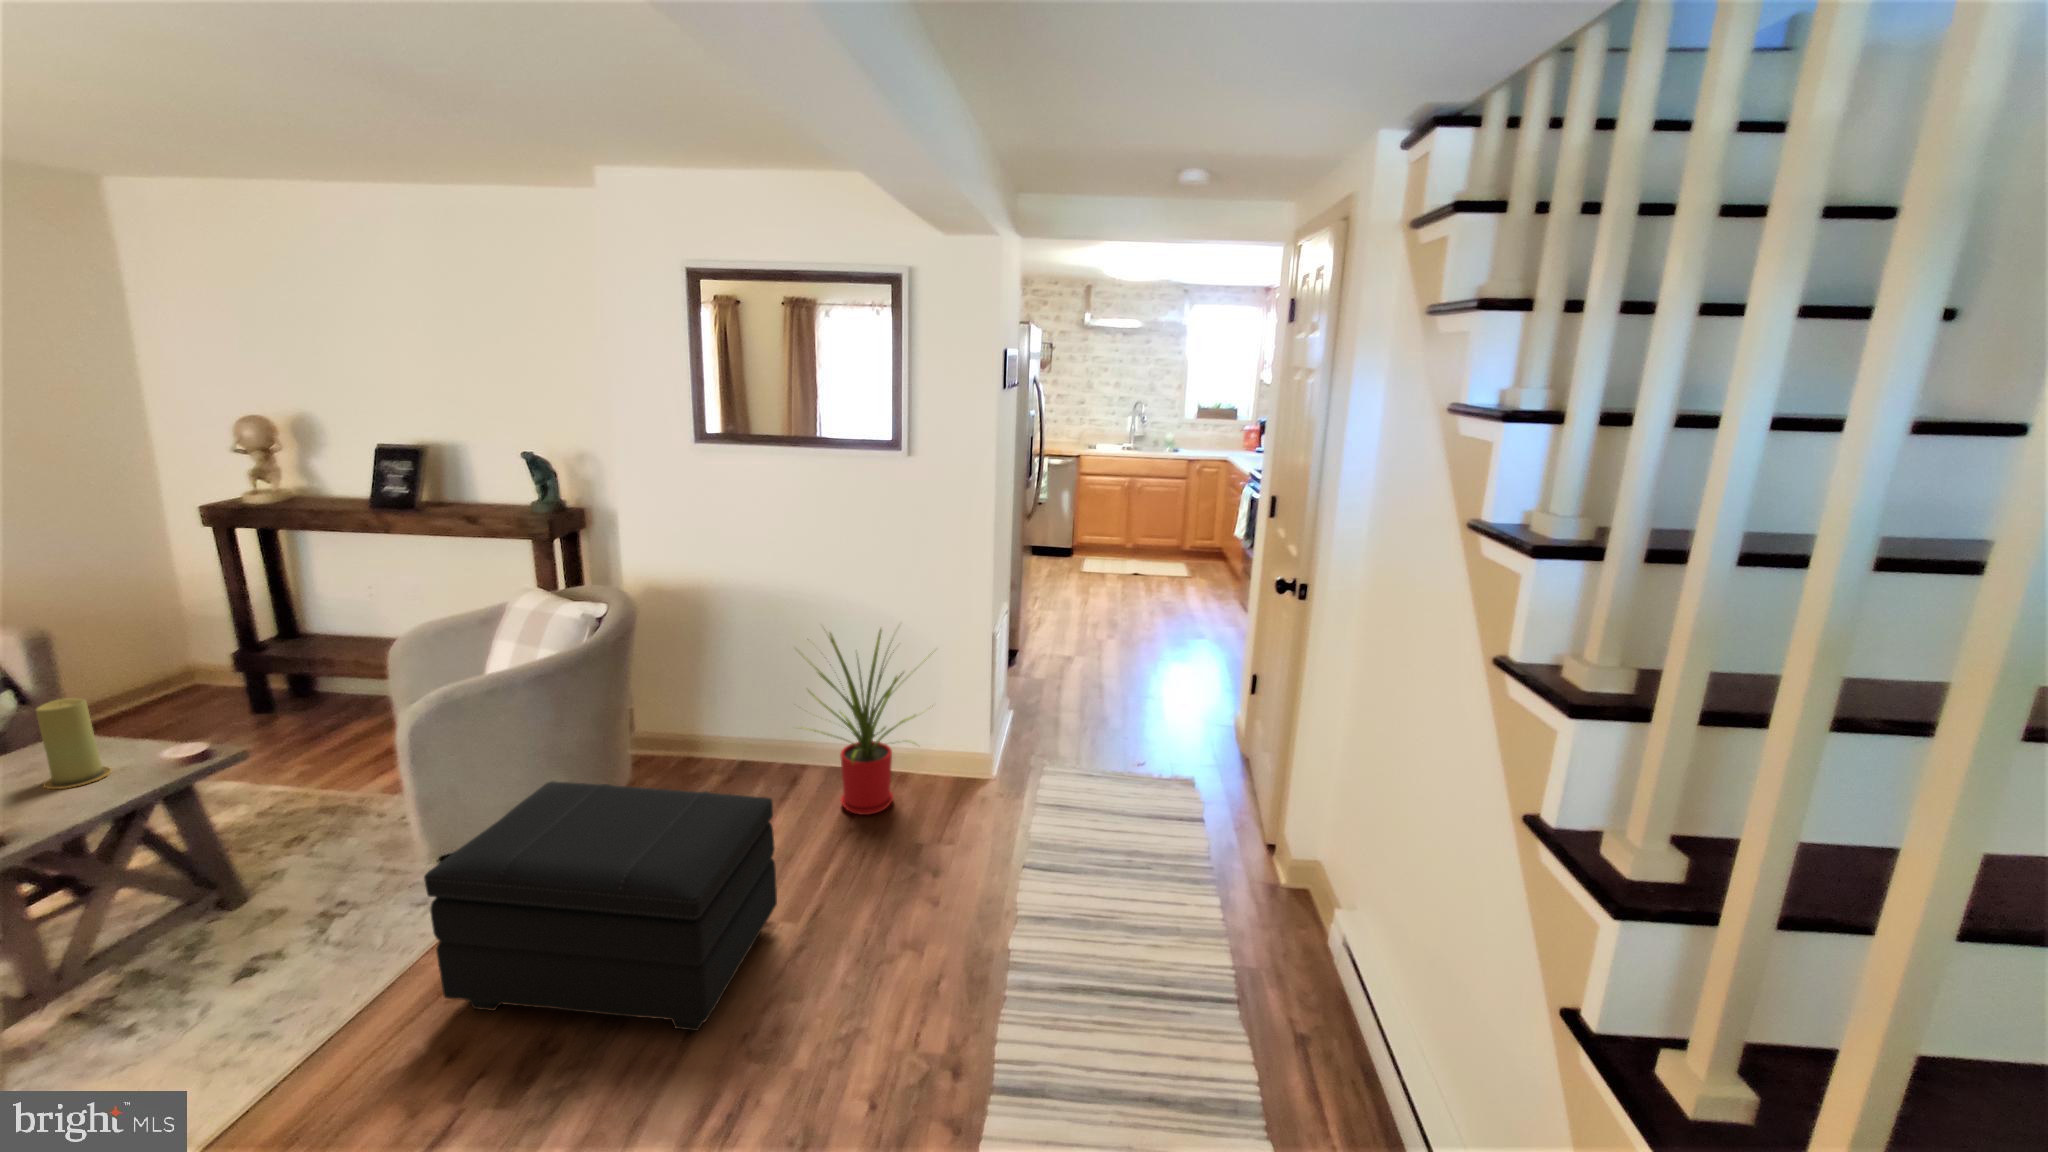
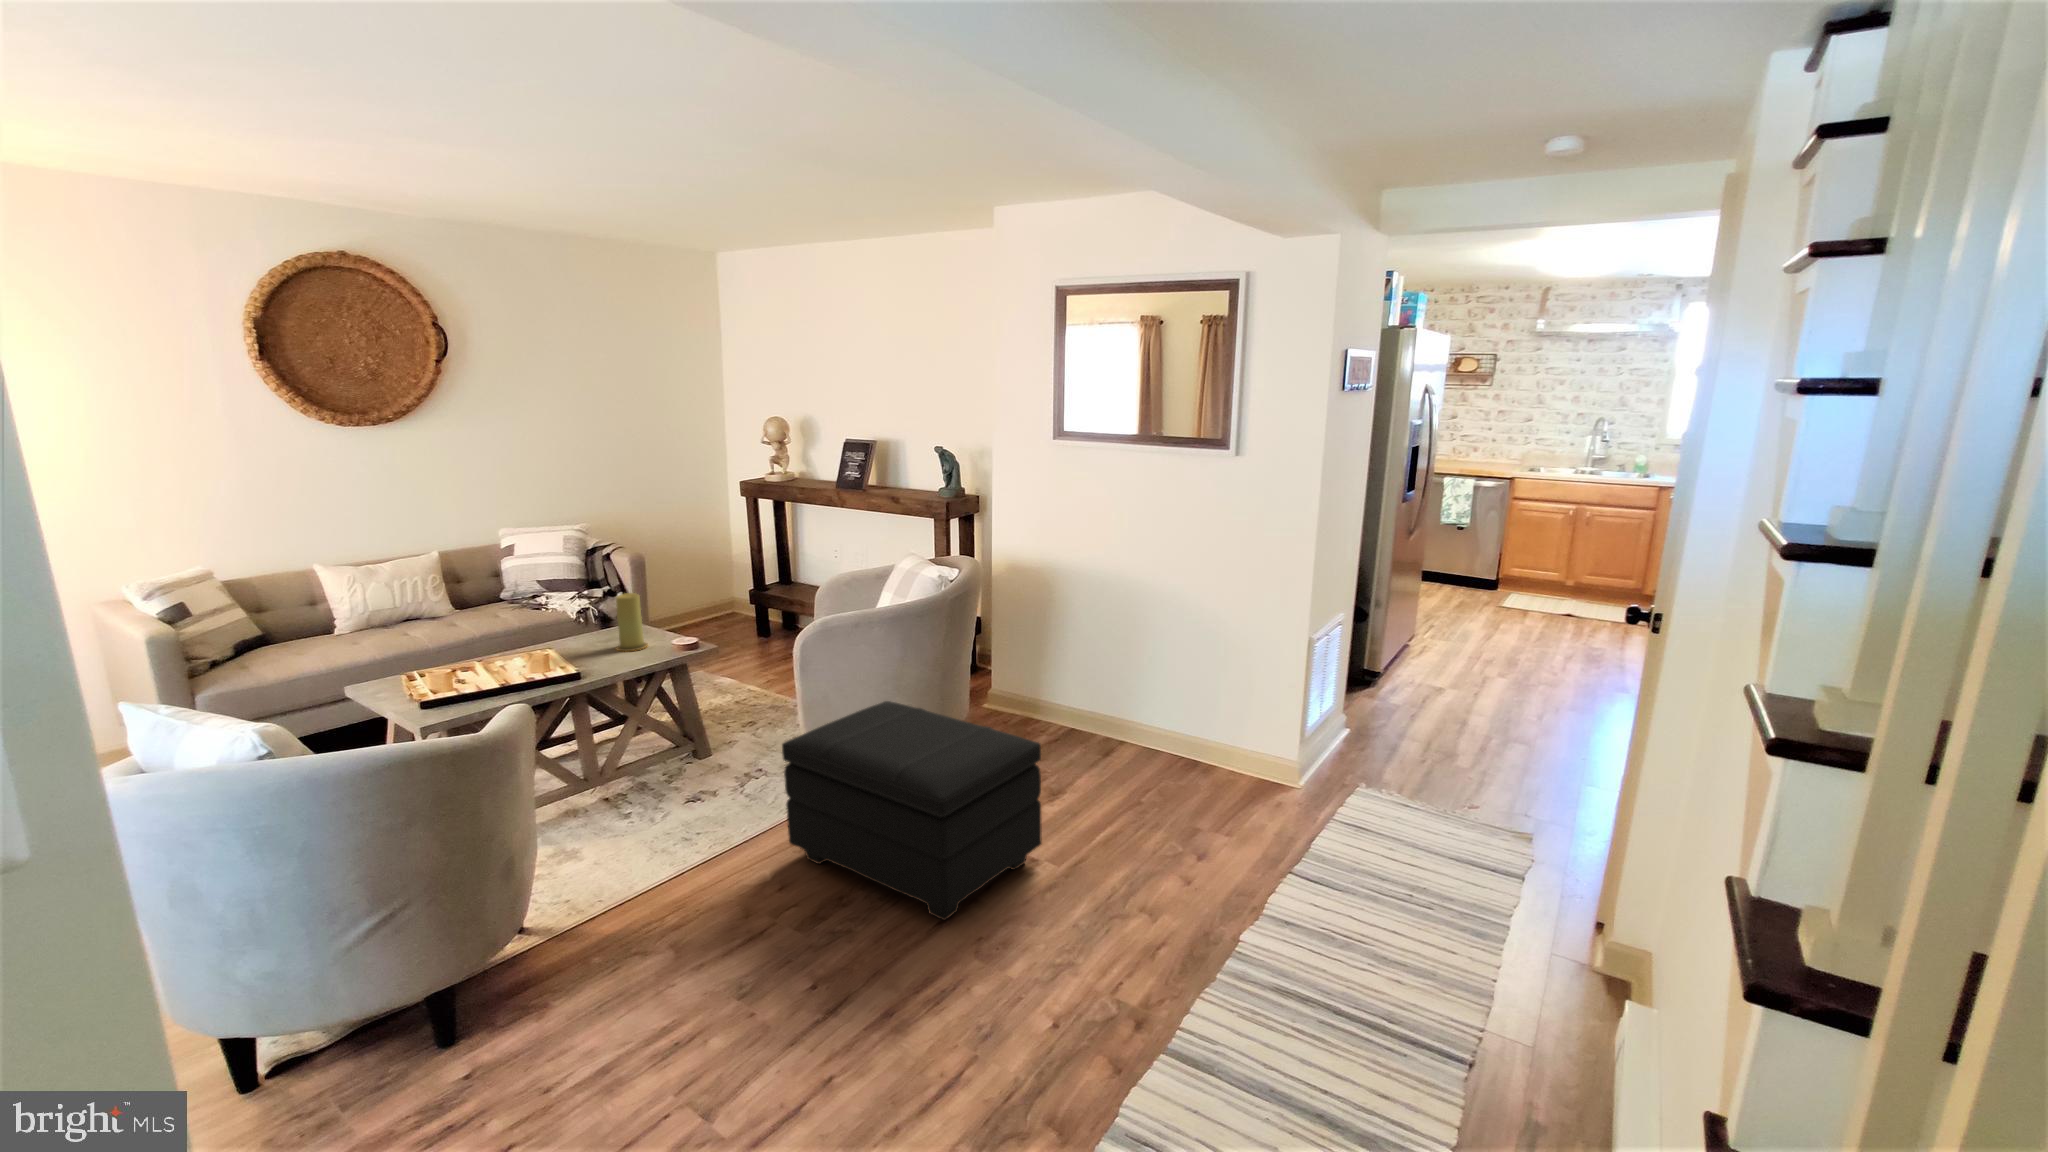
house plant: present [800,629,930,815] -> none [1092,600,1245,798]

